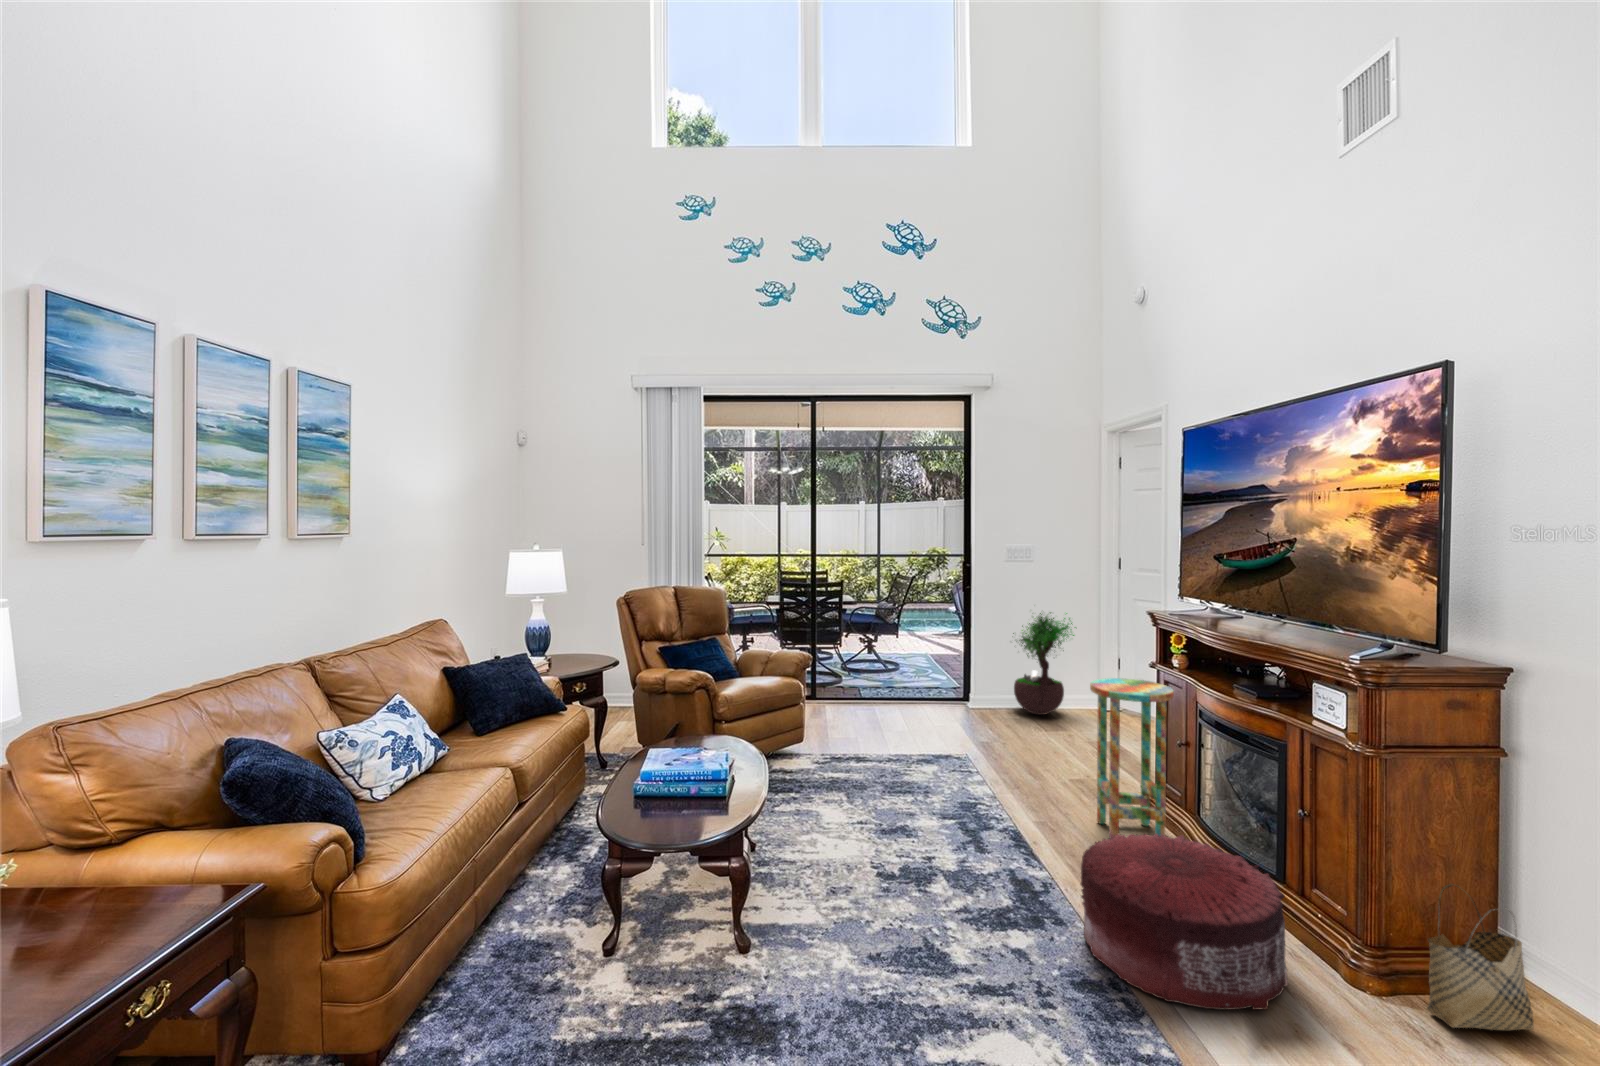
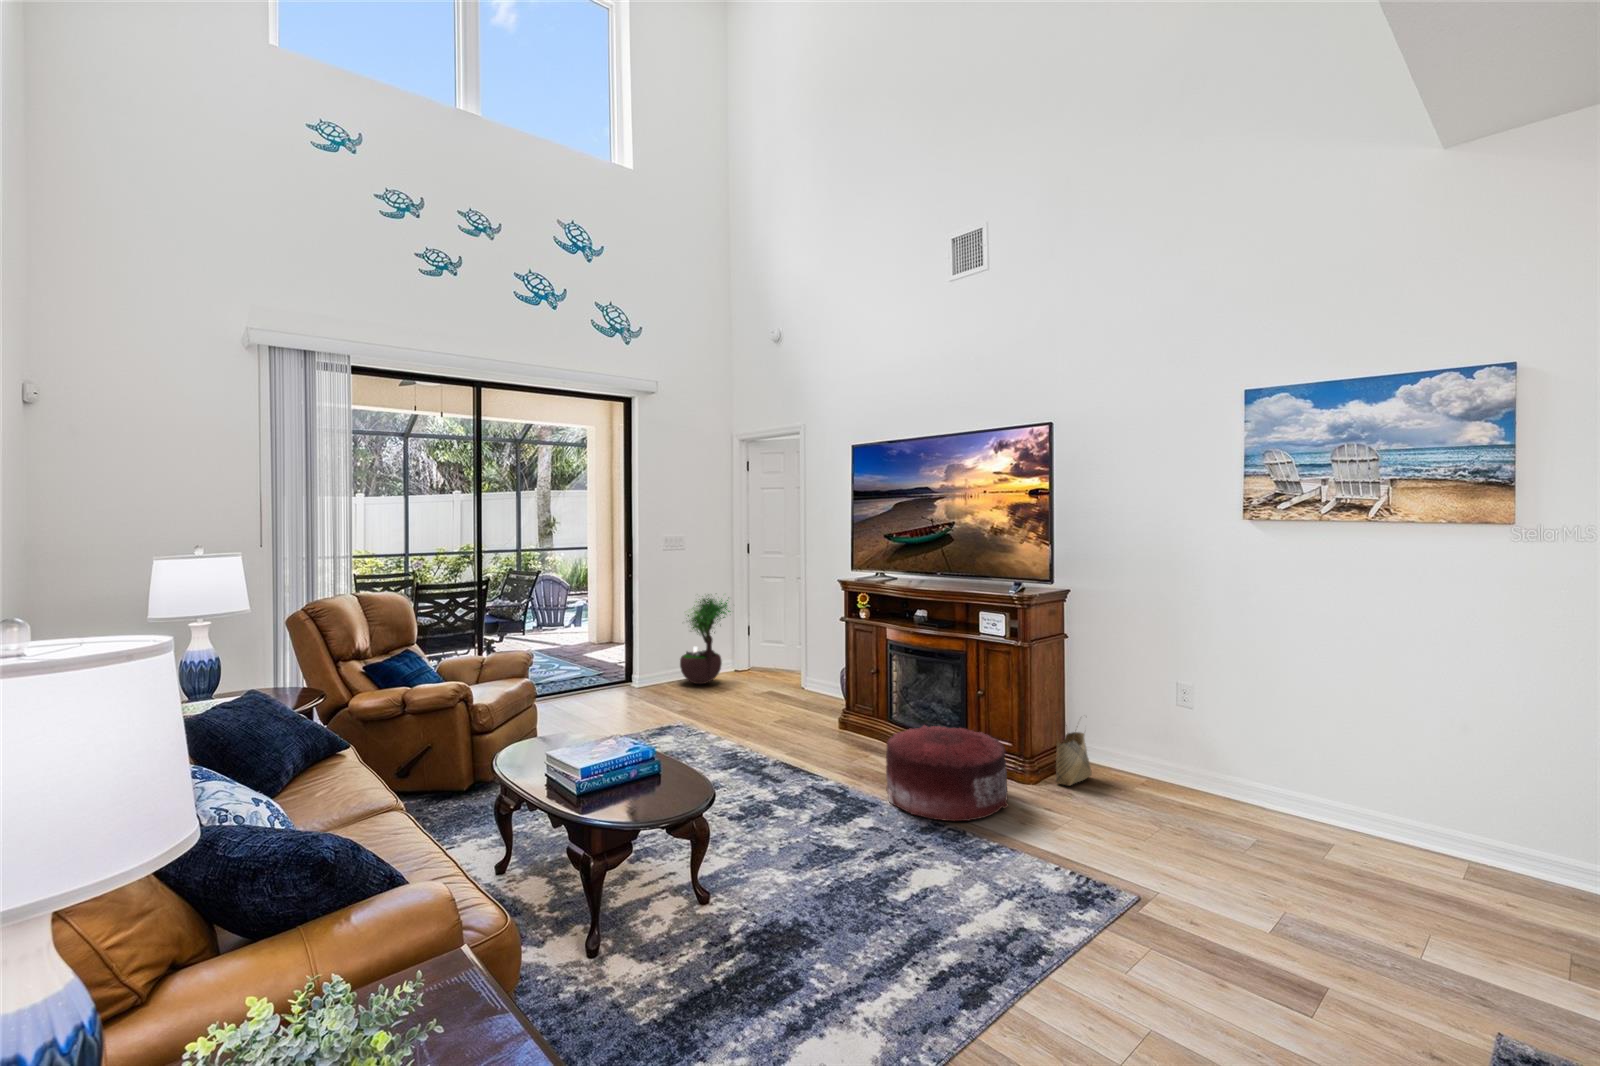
side table: present [1090,678,1174,839] -> none [821,632,877,751]

